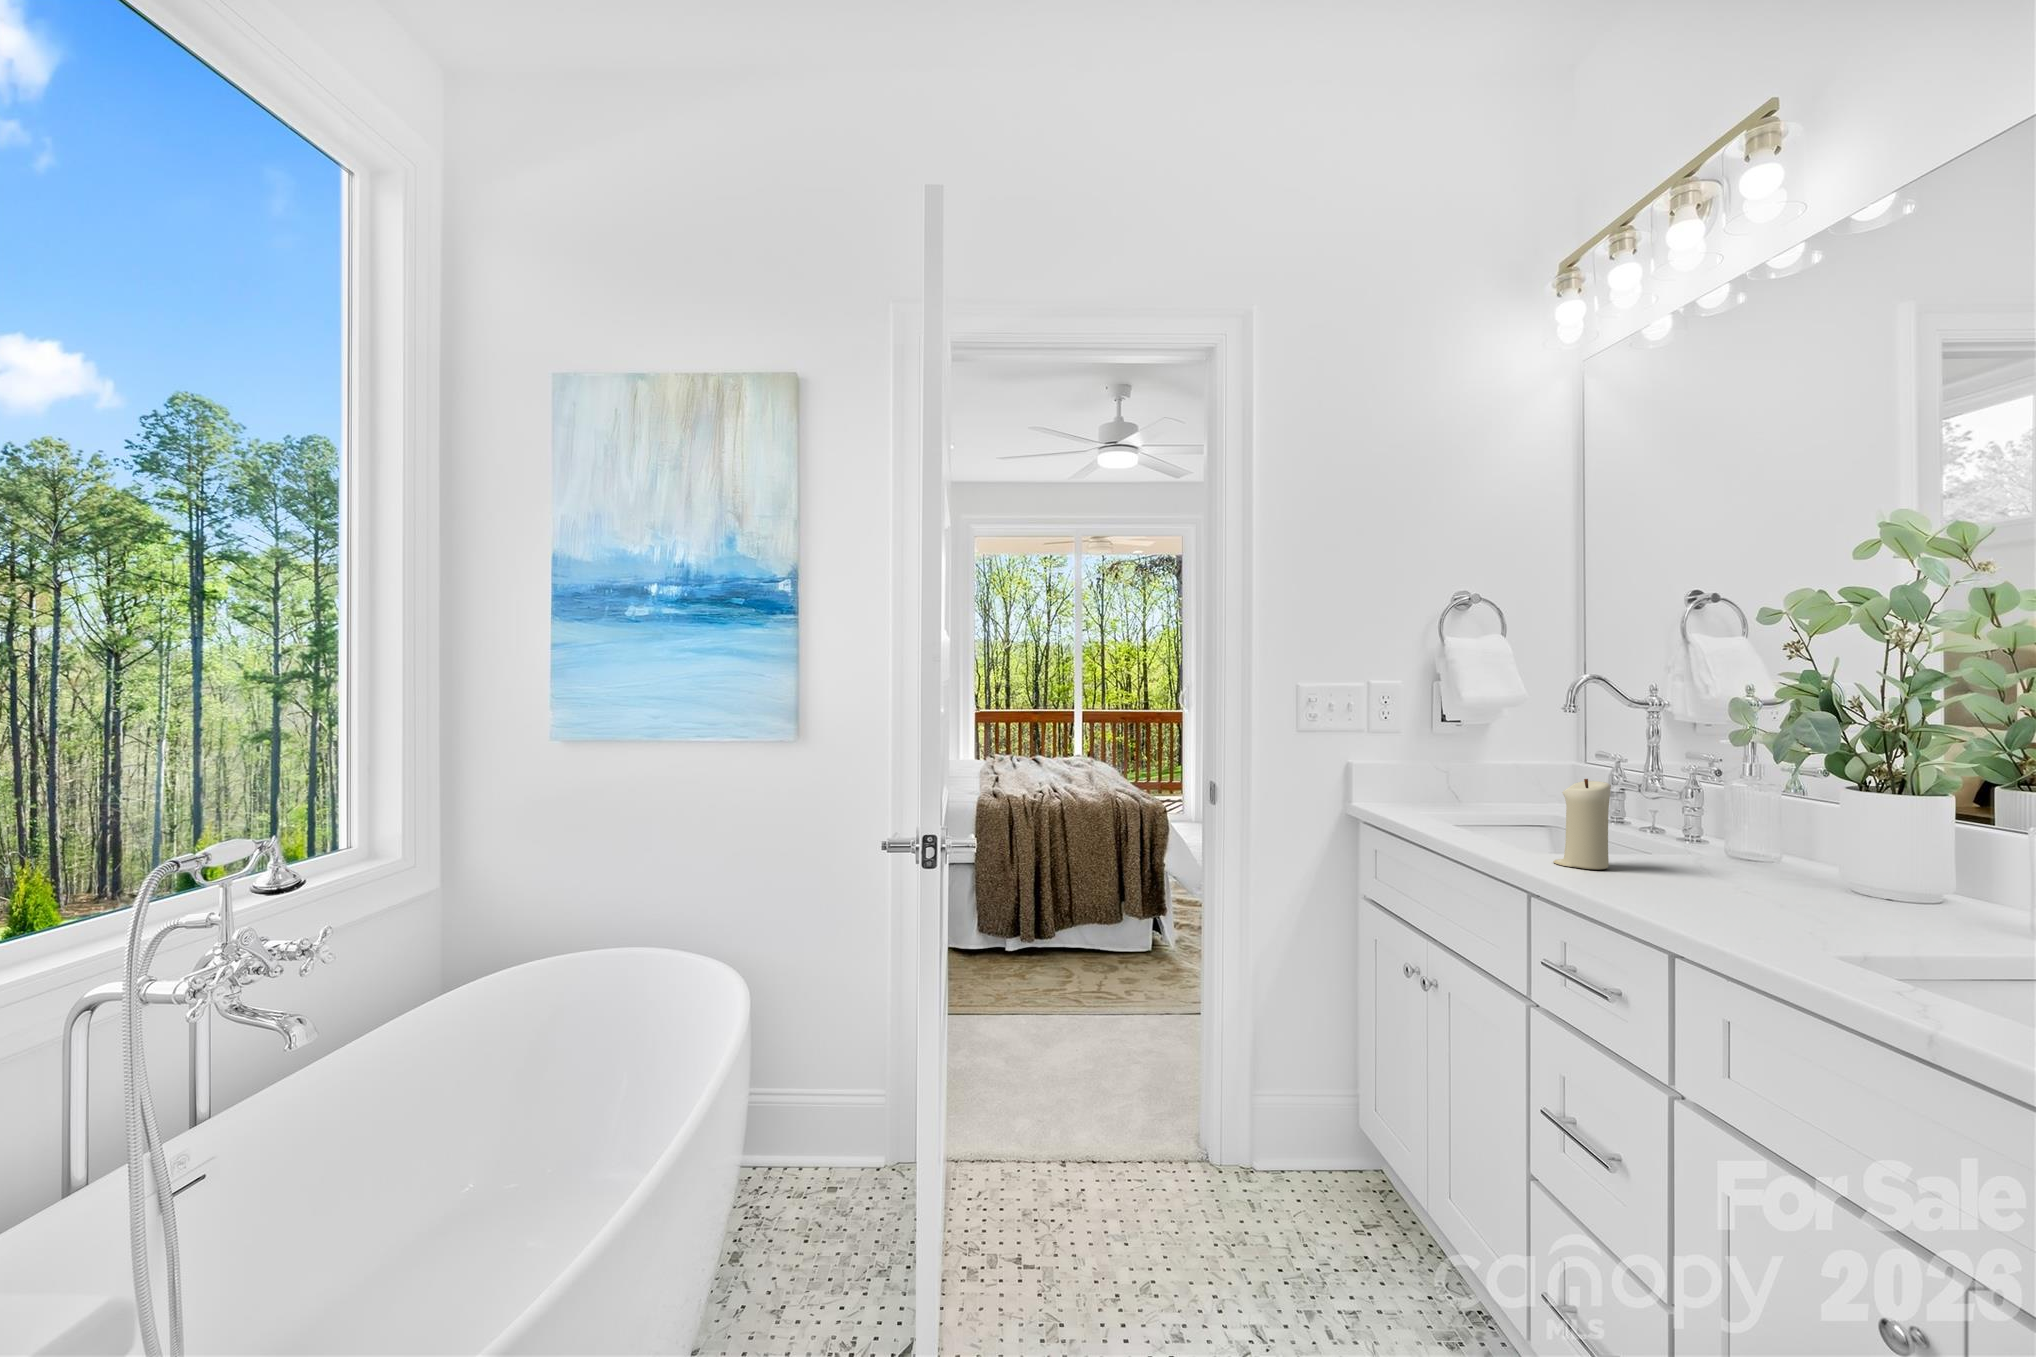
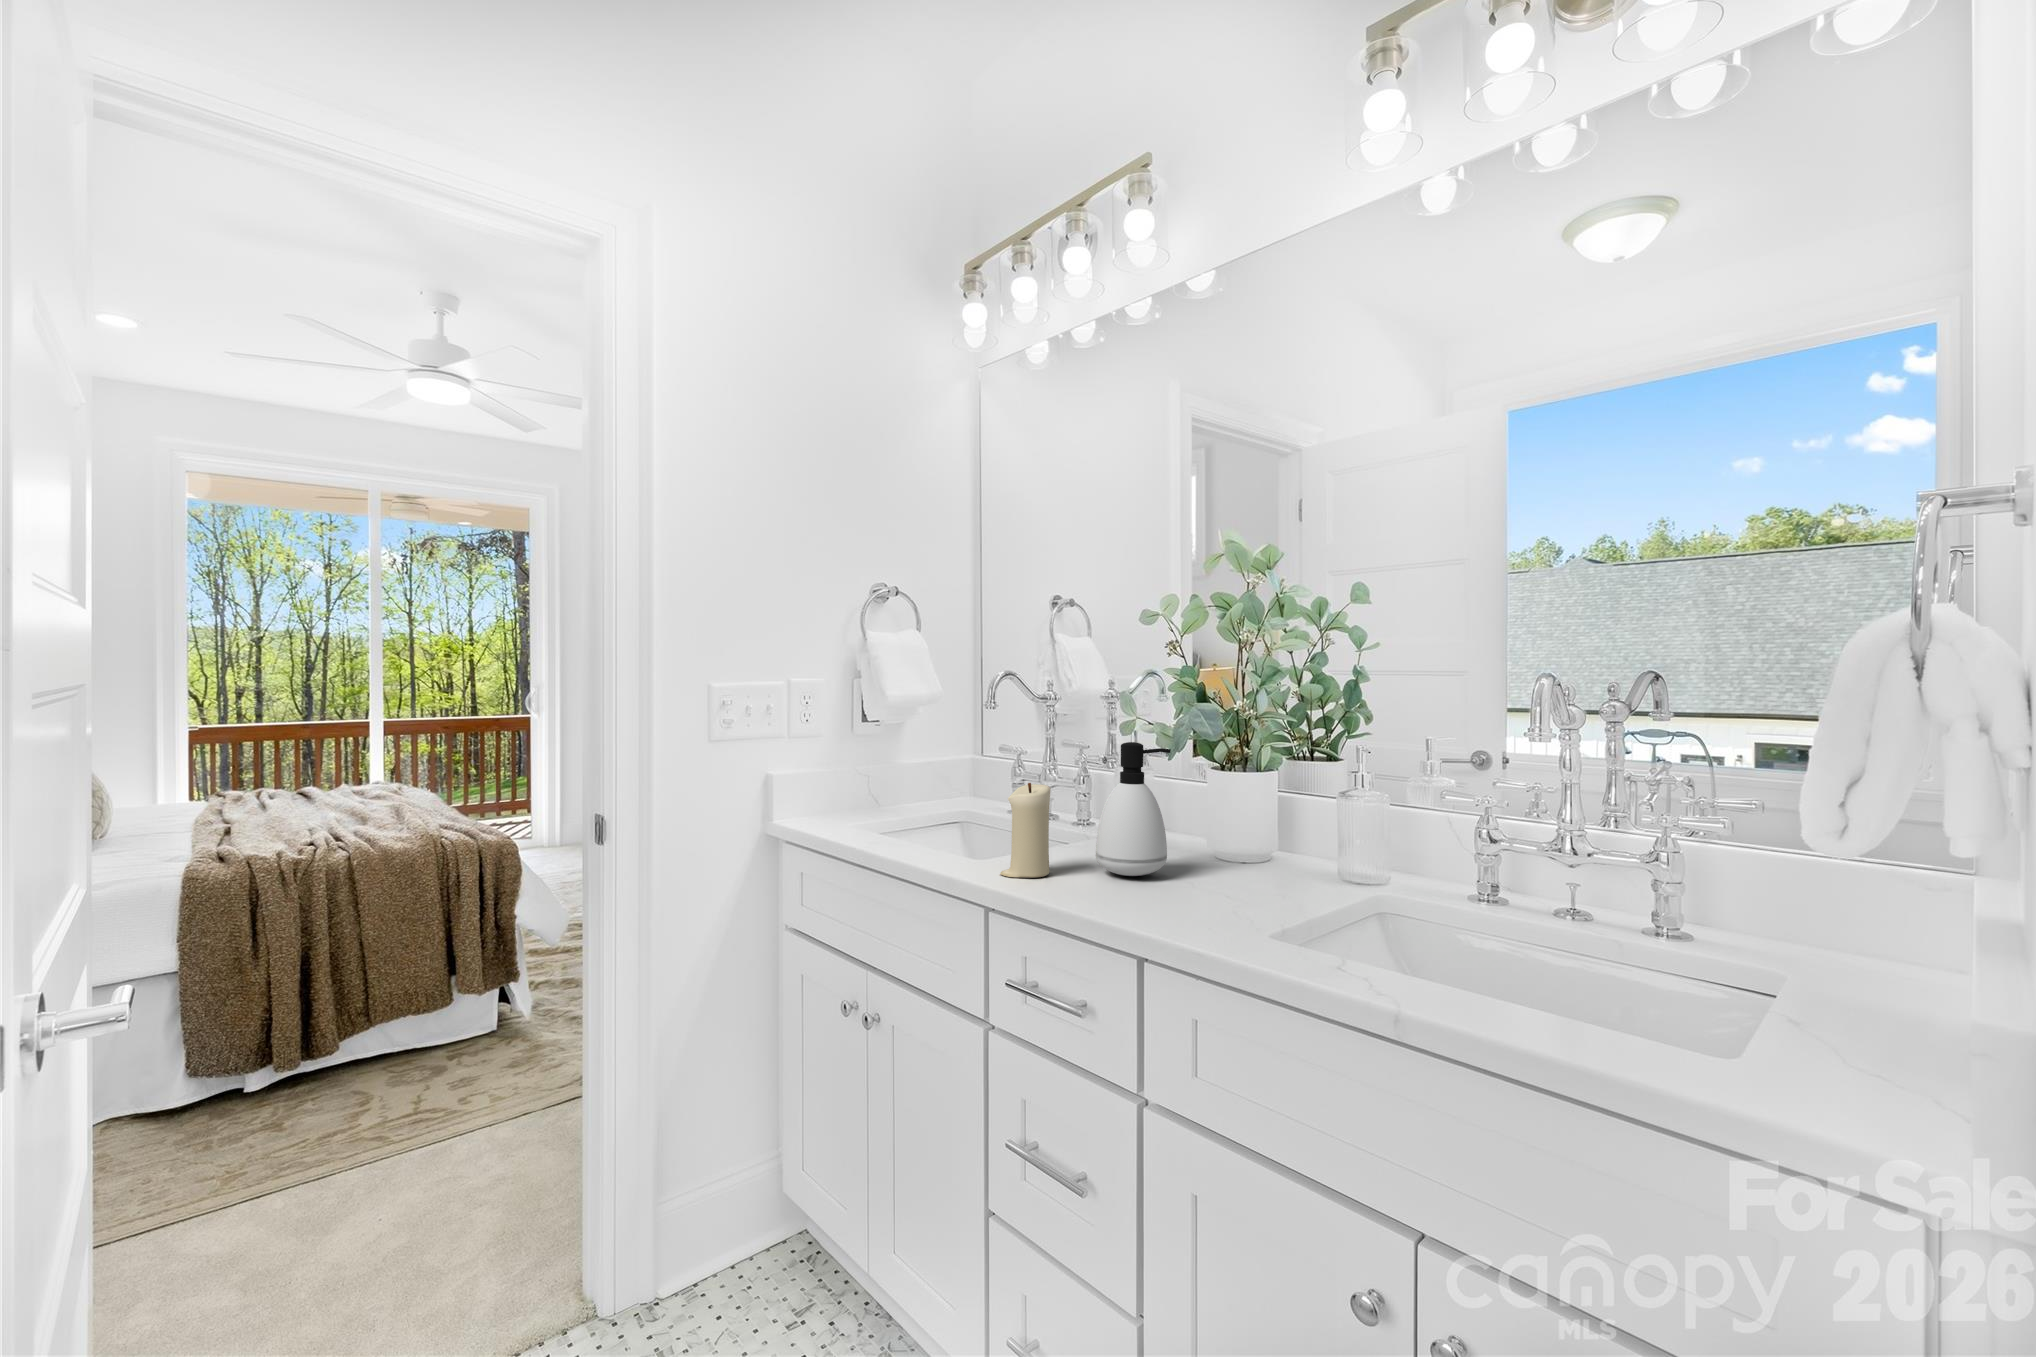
soap dispenser: none [1665,746,1762,883] -> present [1096,742,1171,876]

